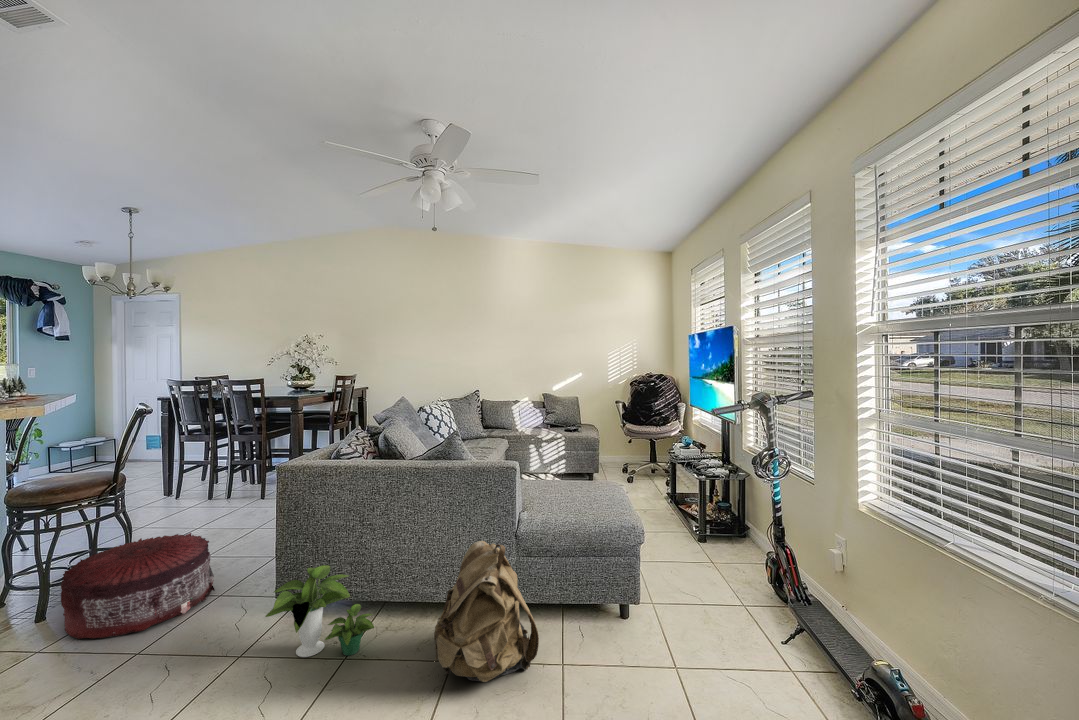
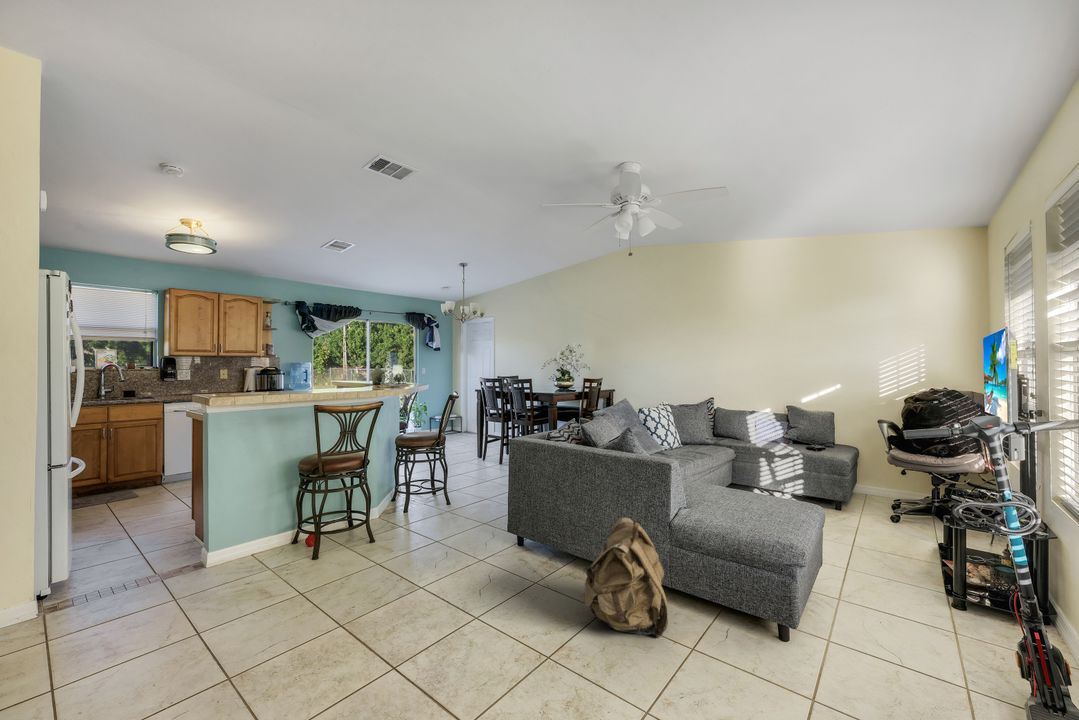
pouf: present [61,533,215,639] -> none [409,476,482,531]
potted plant: present [265,565,374,657] -> none [492,514,557,582]

